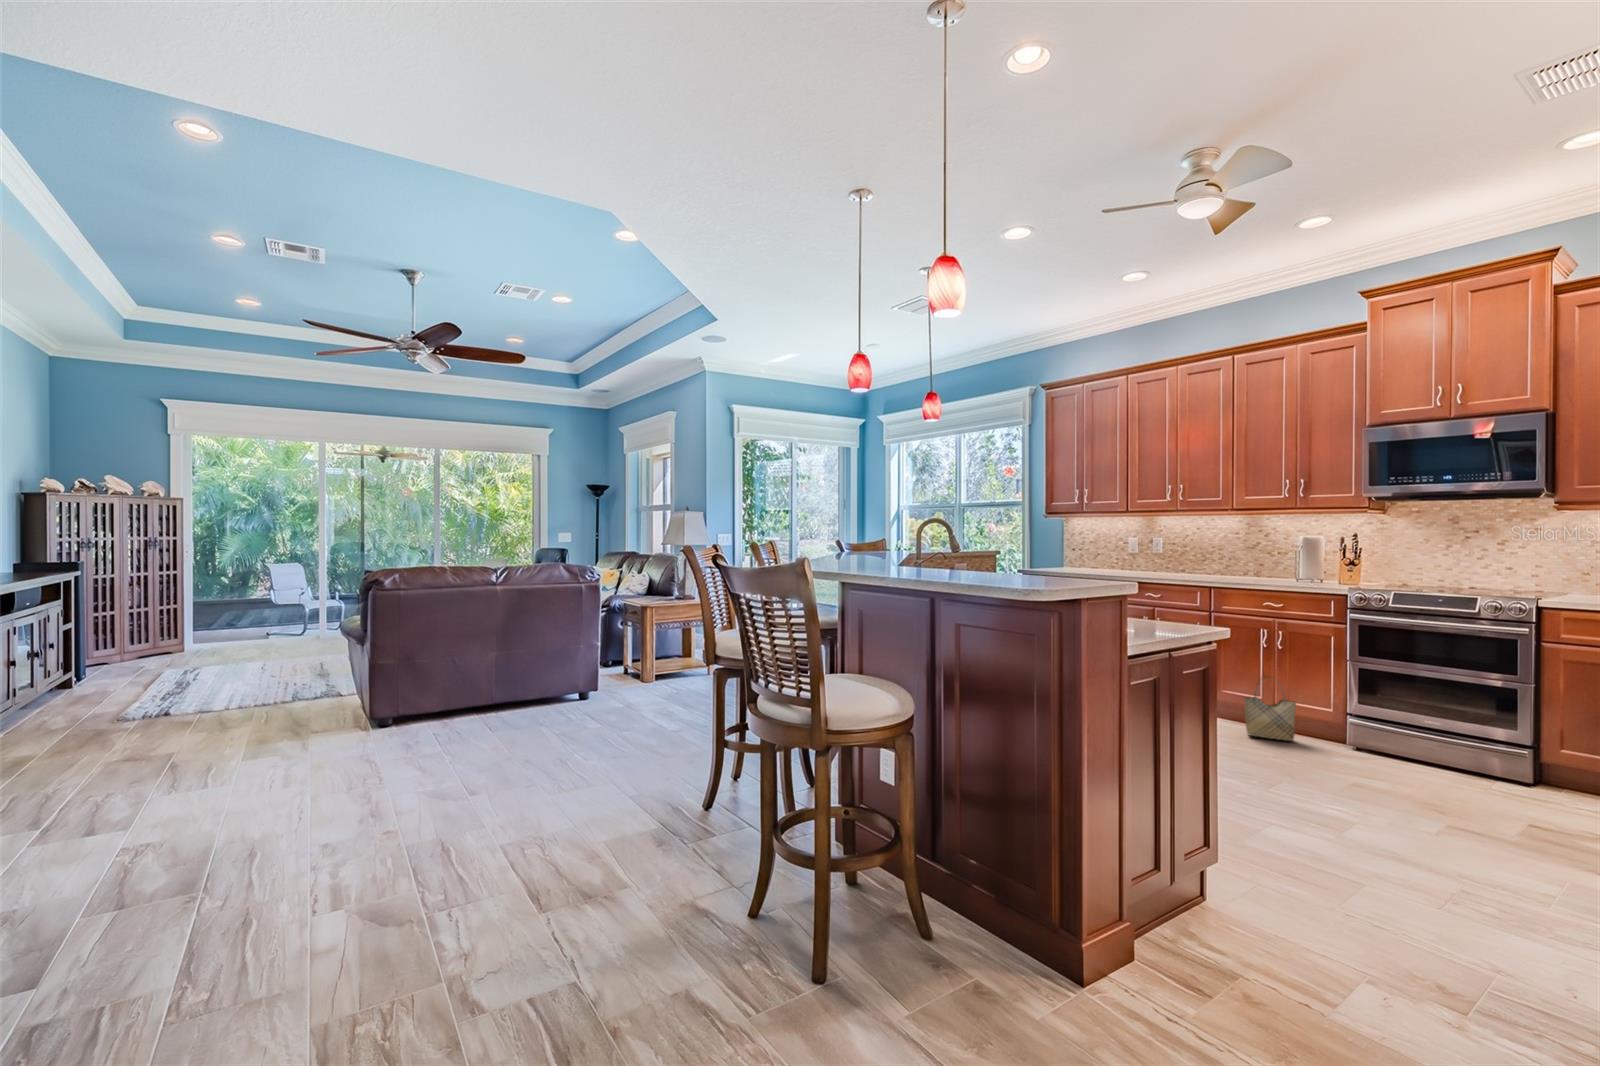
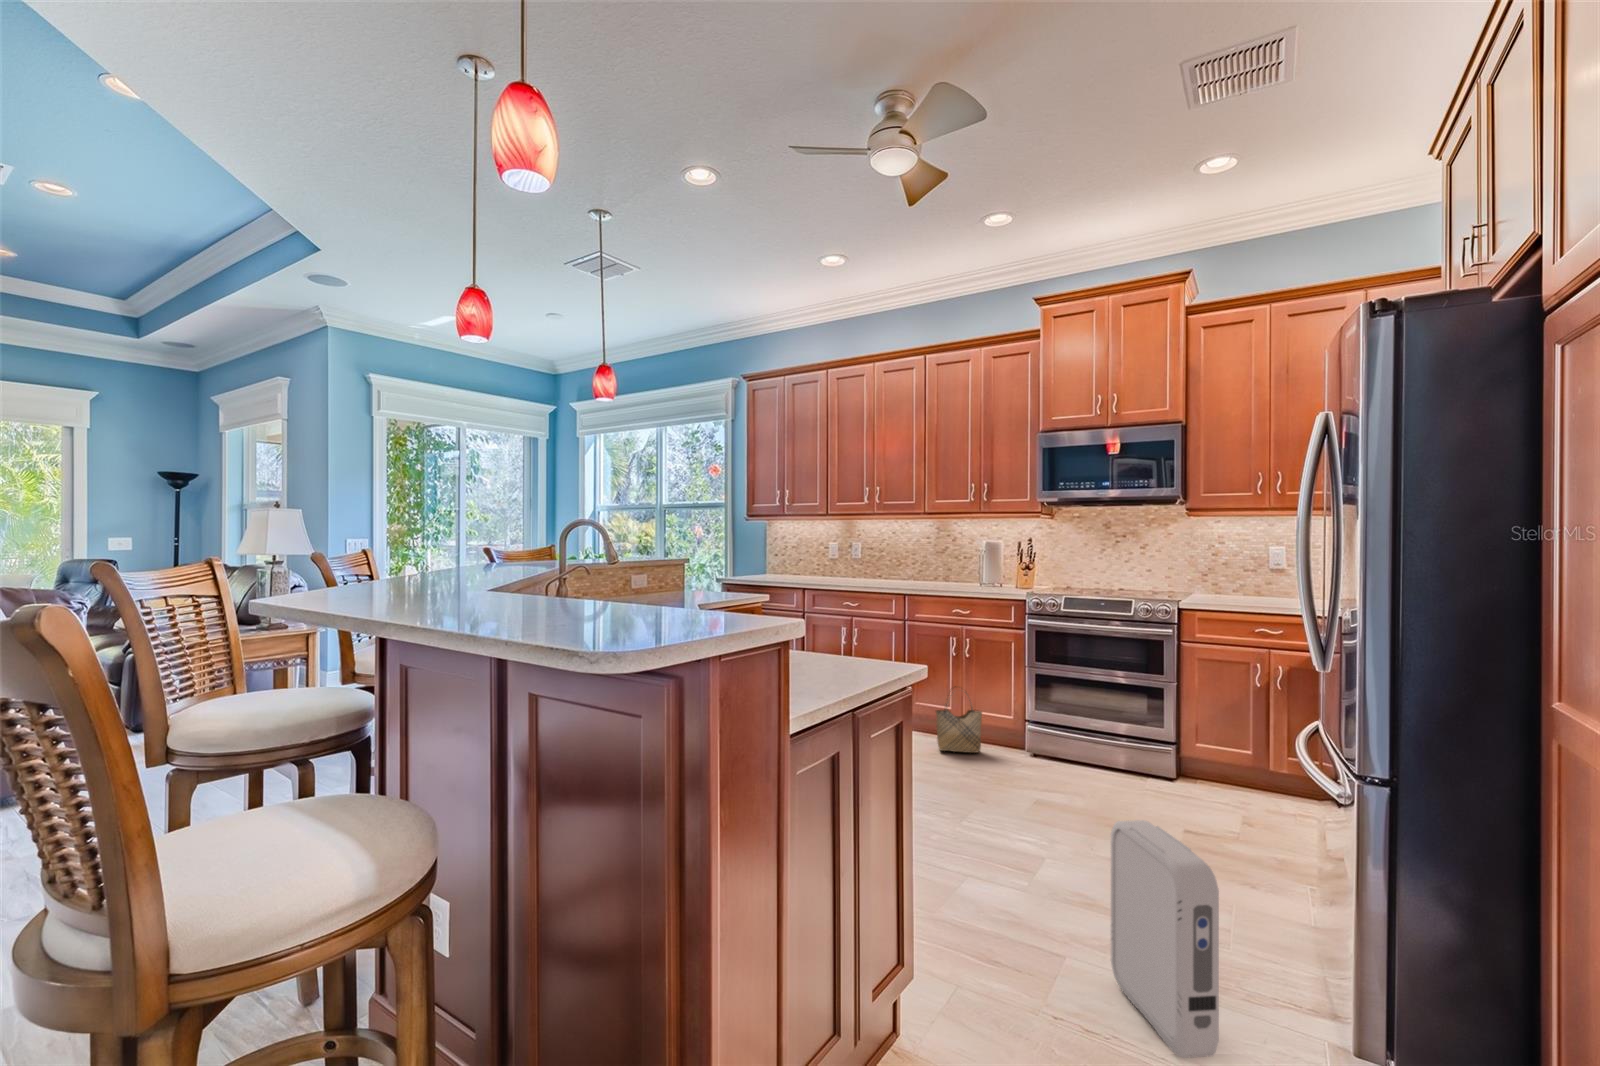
air purifier: none [1416,775,1519,970] -> present [1111,820,1219,1058]

